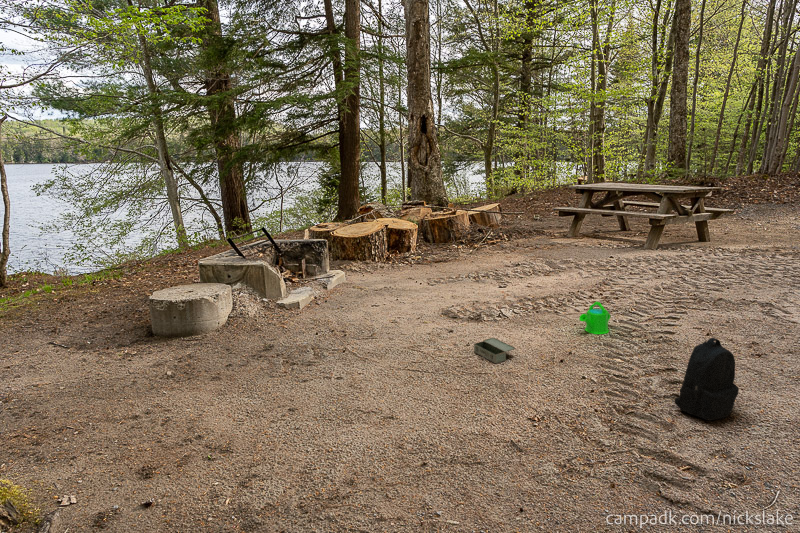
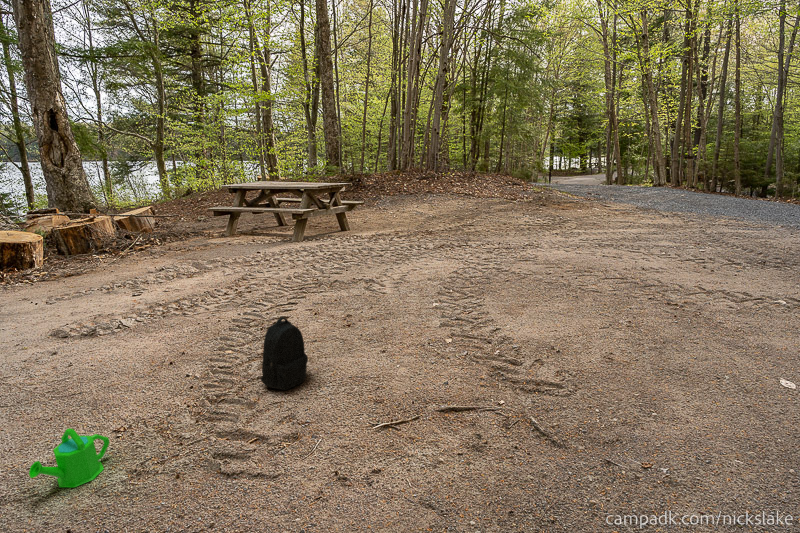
watering can: present [579,302,610,334] -> present [29,428,110,487]
toolbox: present [474,338,515,363] -> none [69,355,119,384]

